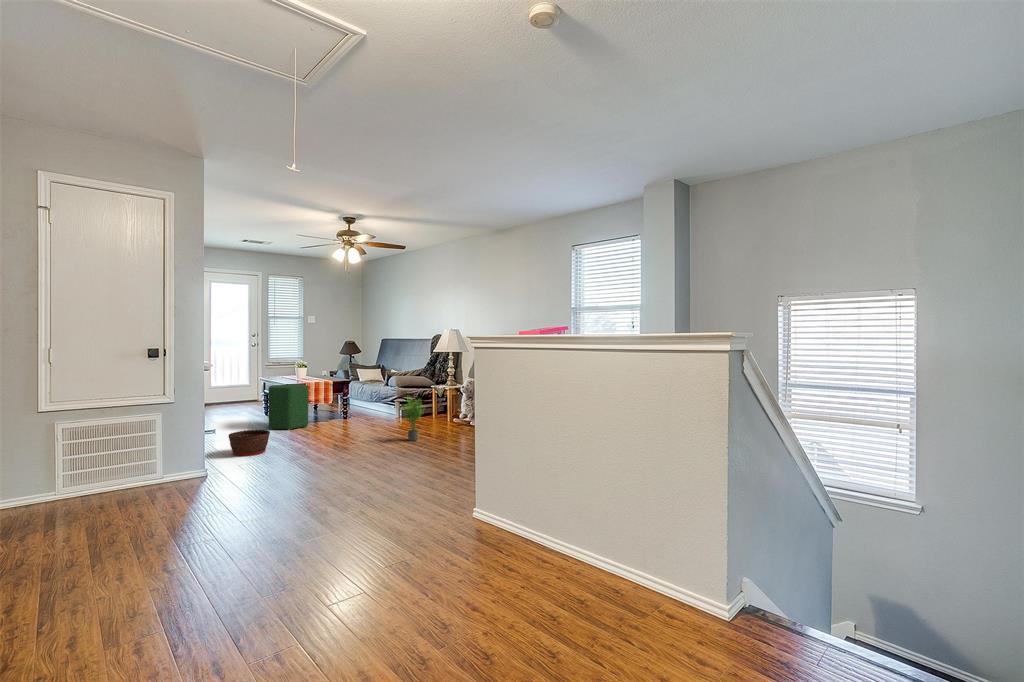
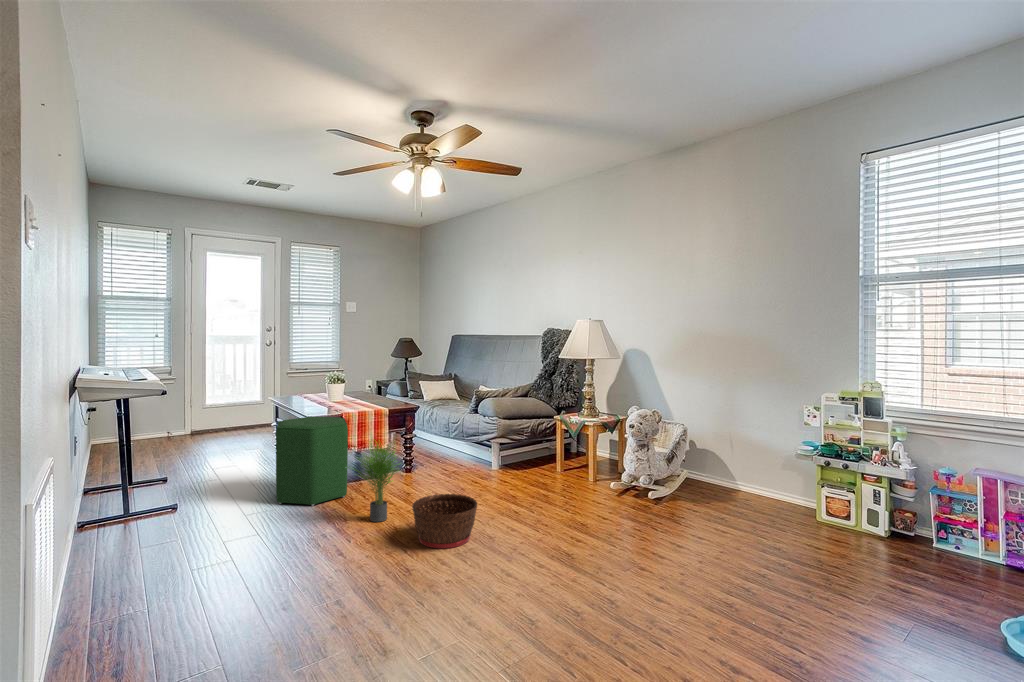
potted plant: present [399,399,422,441] -> present [355,443,398,522]
basket: present [229,430,270,456] -> present [412,494,477,548]

